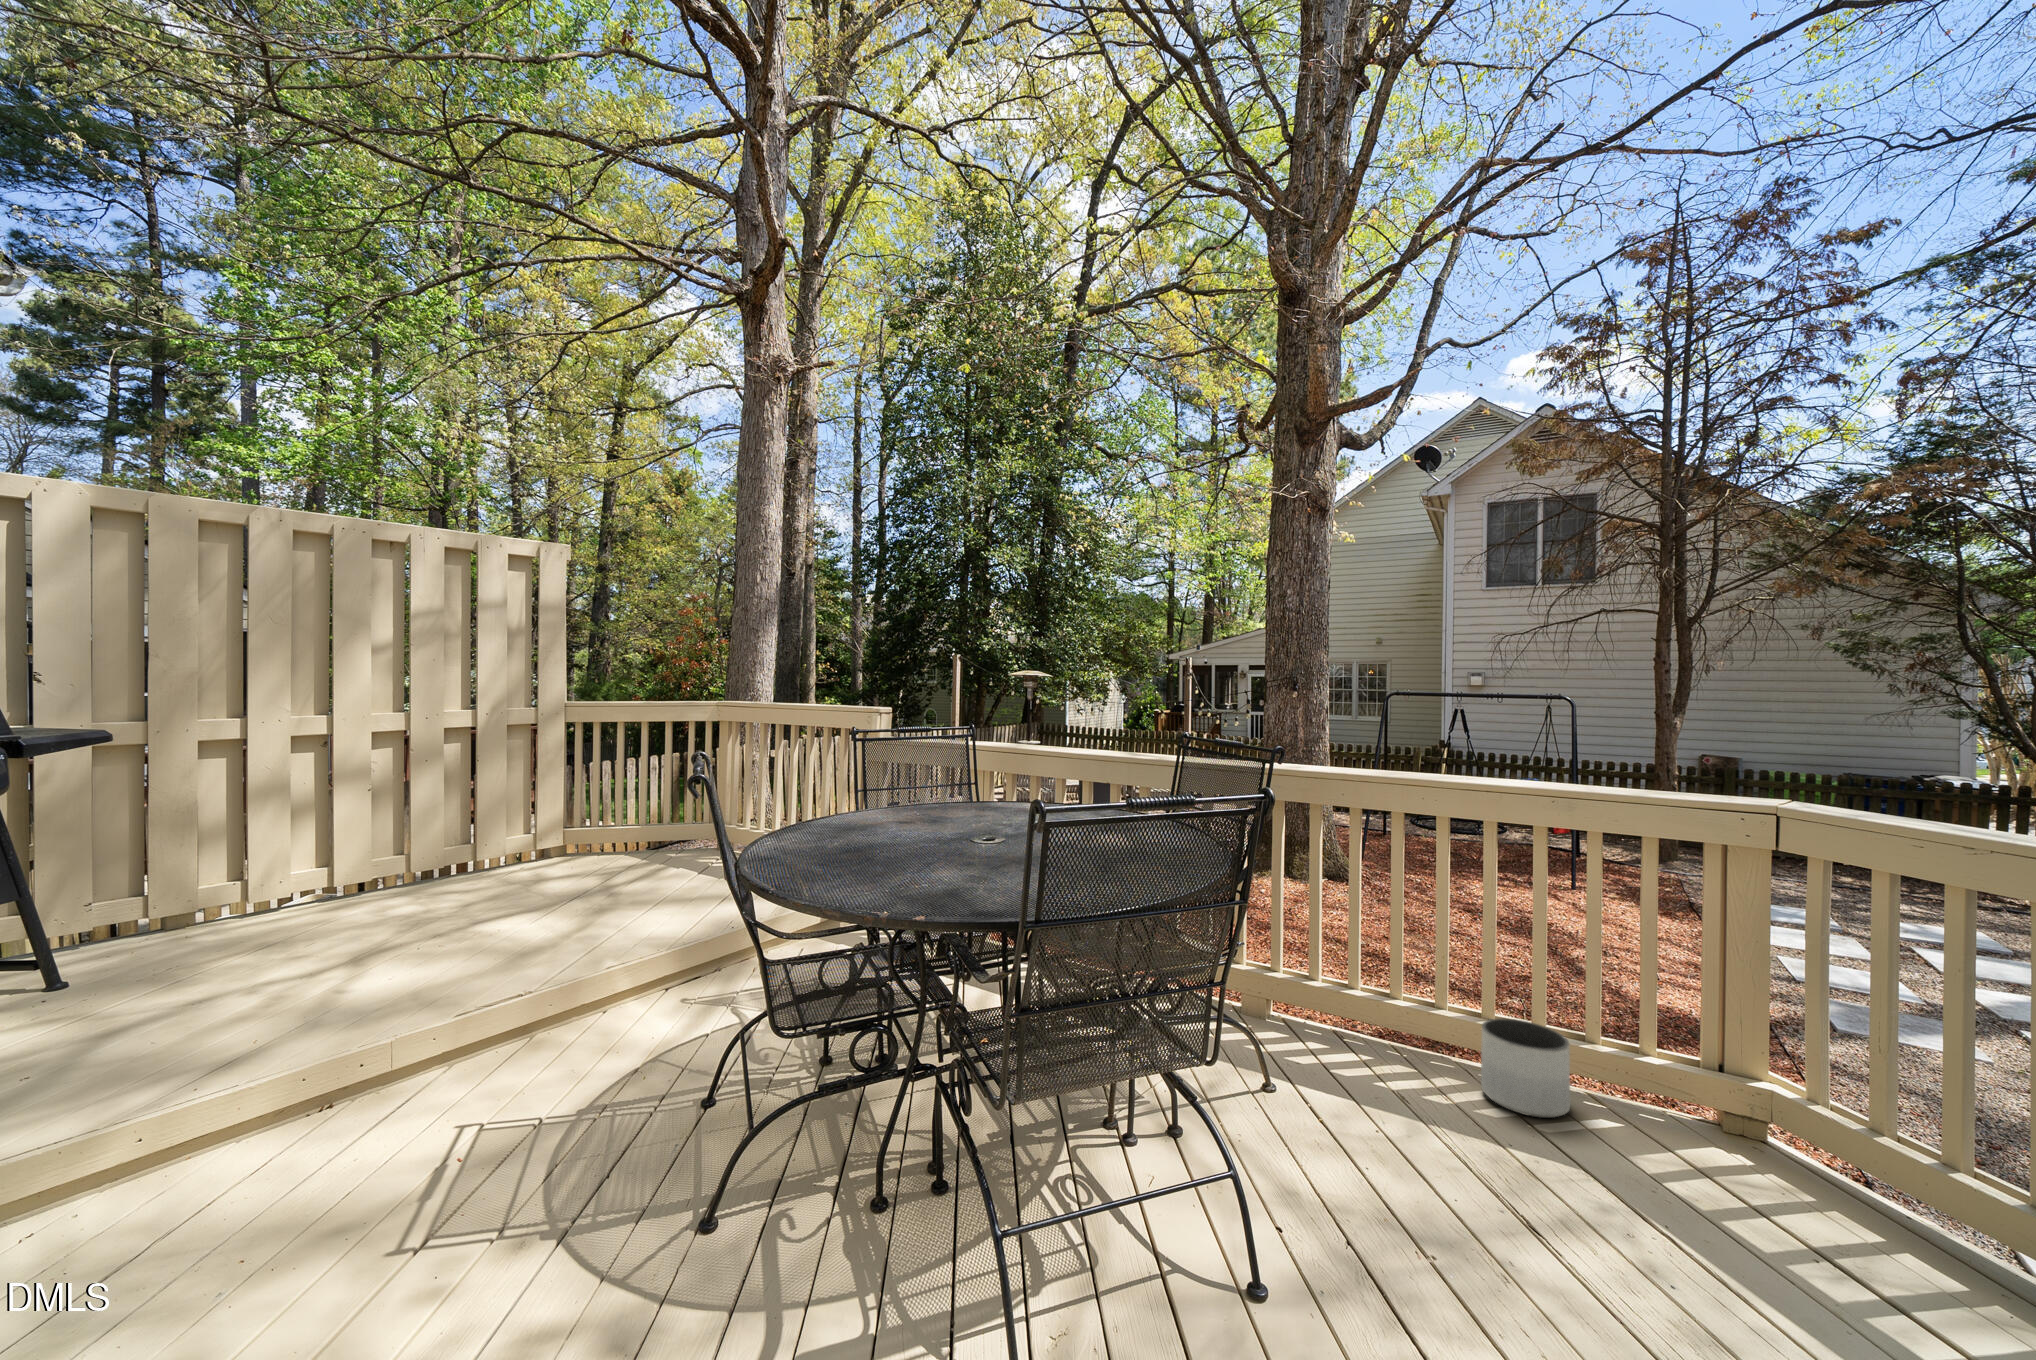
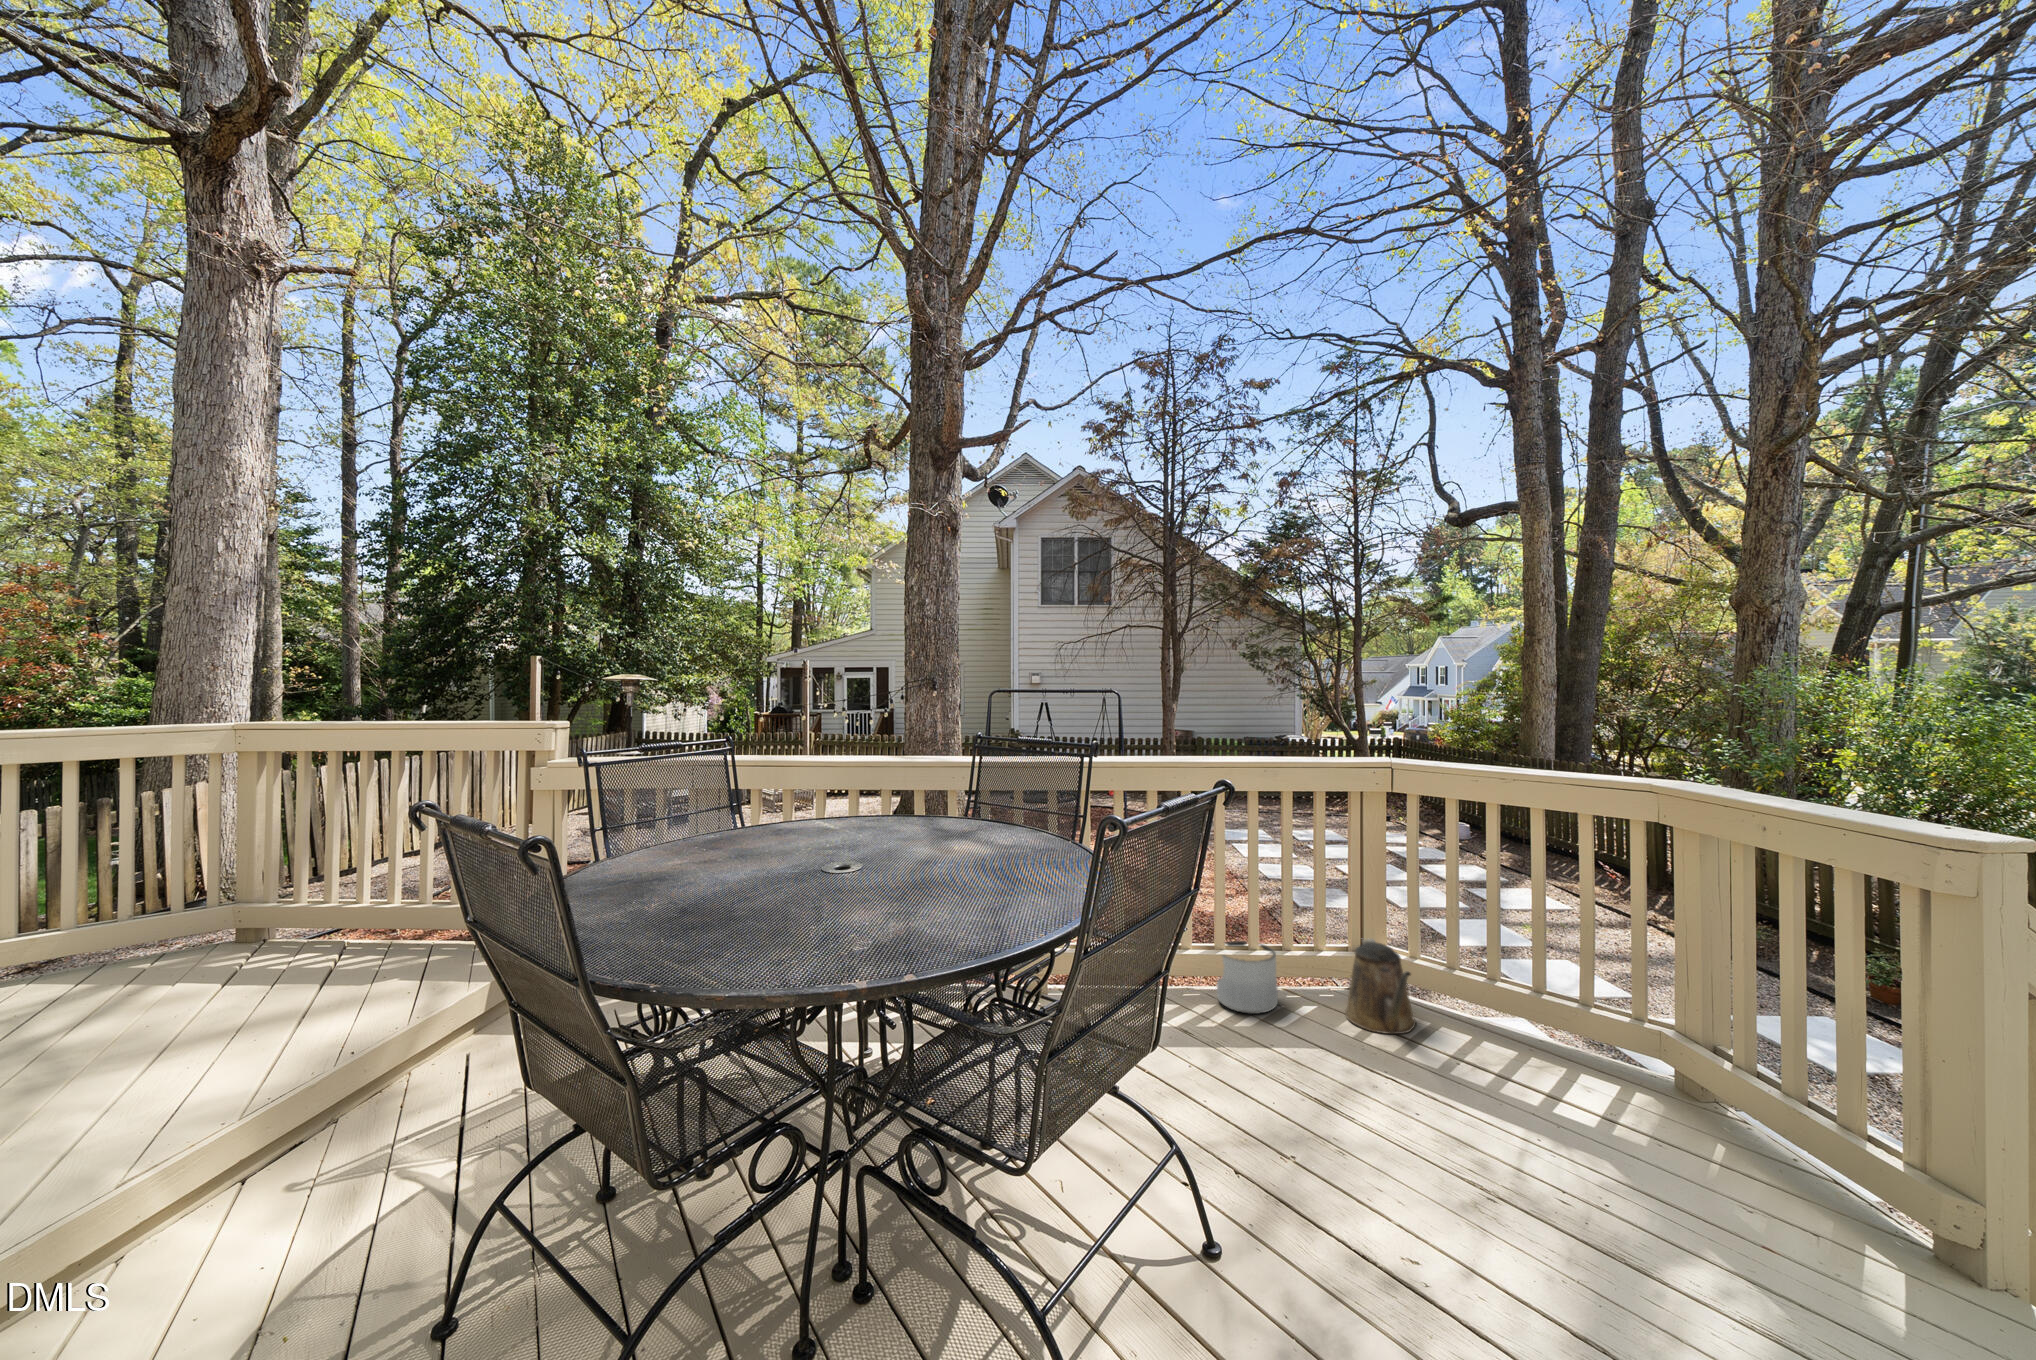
watering can: none [1666,1059,1791,1206] -> present [1345,939,1416,1034]

